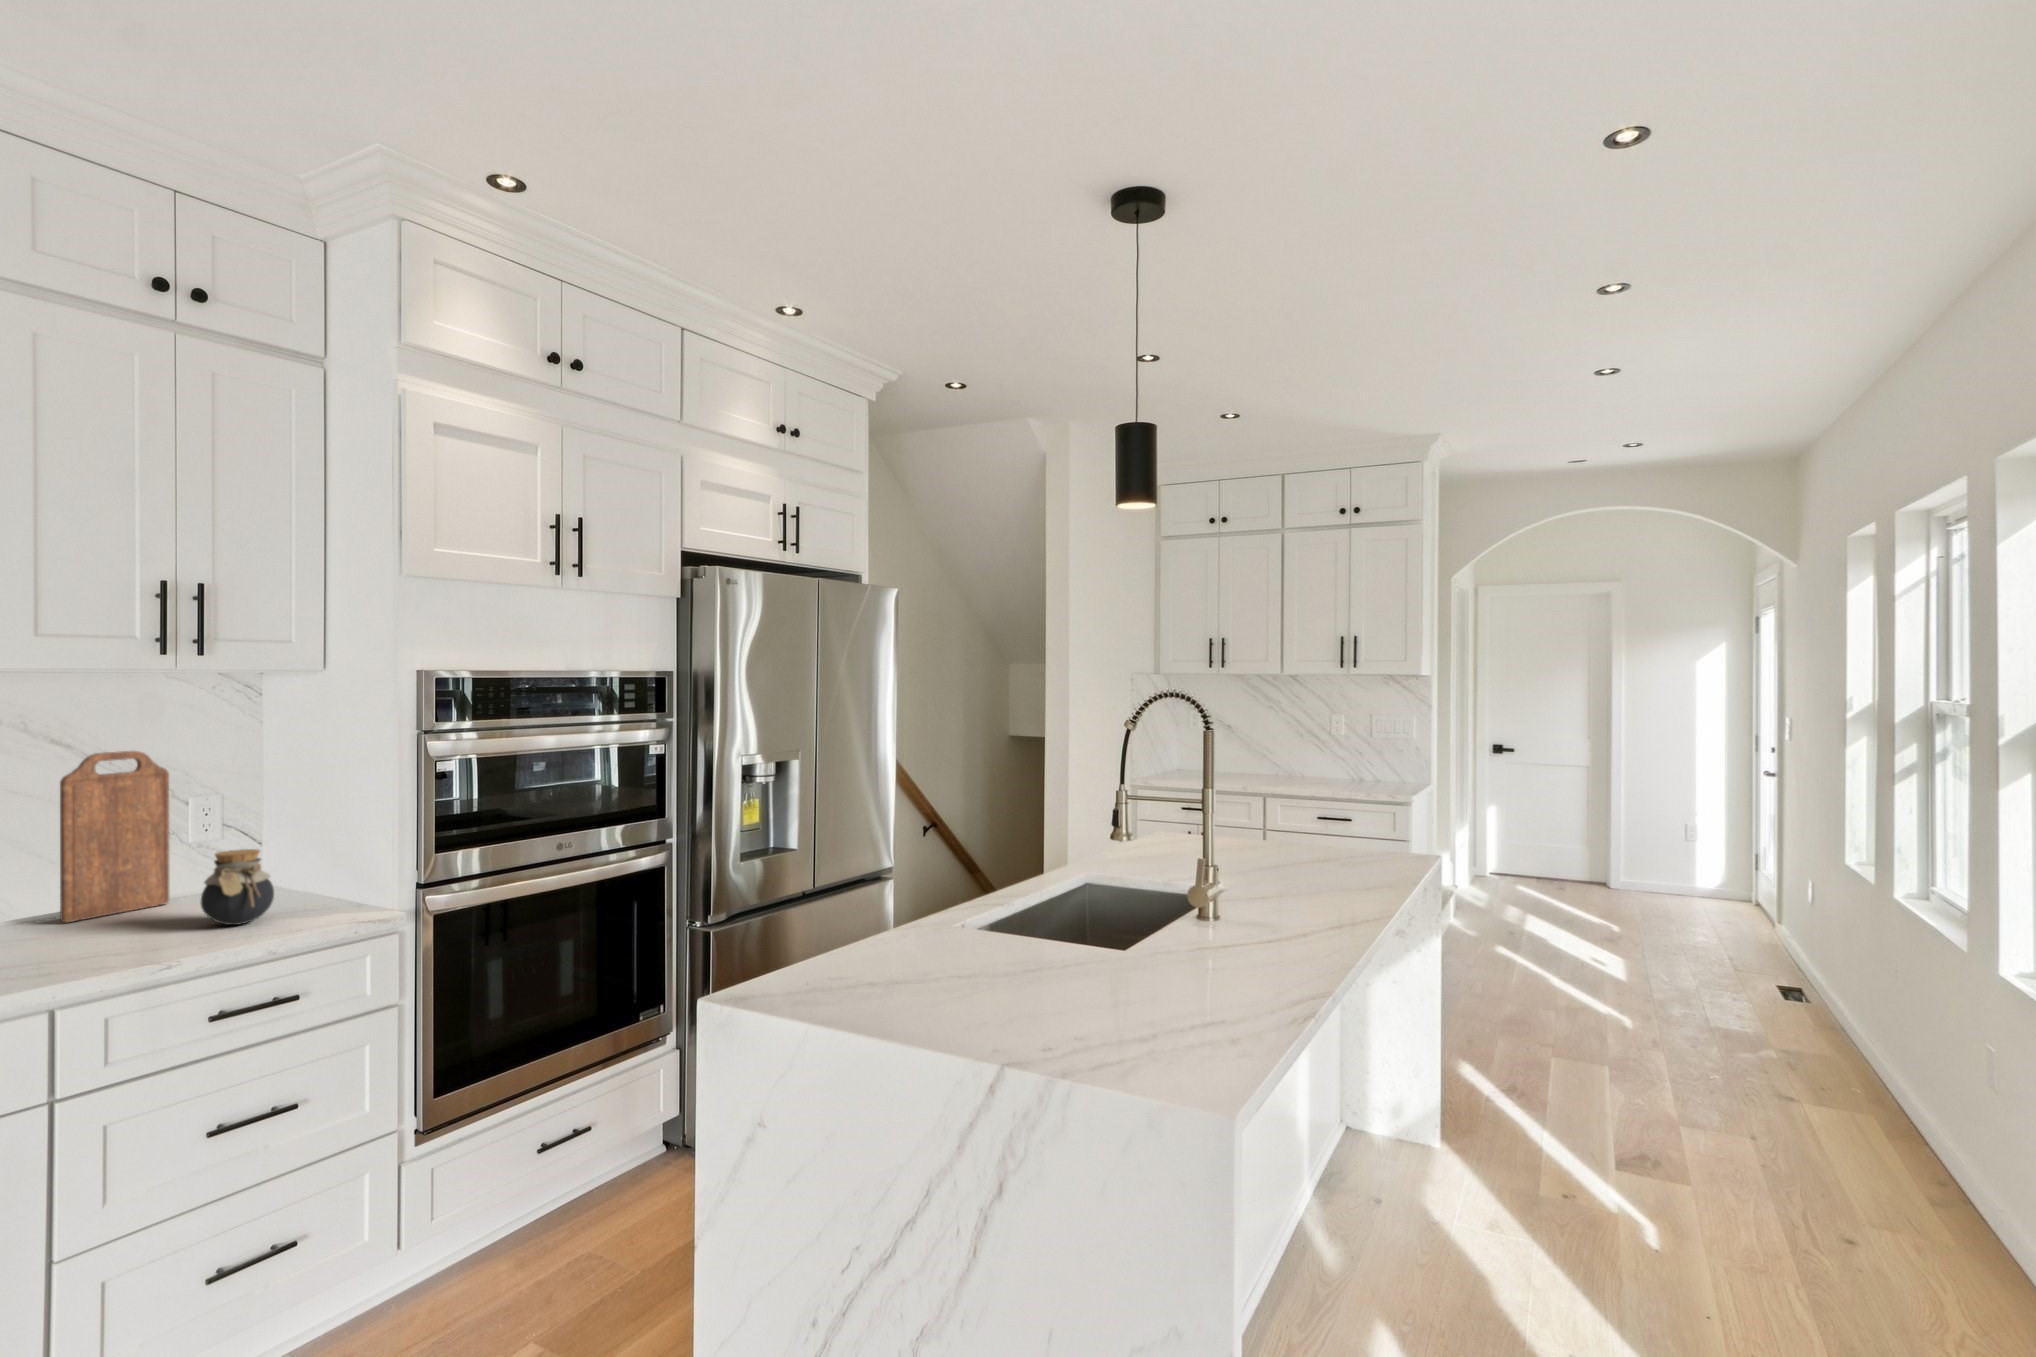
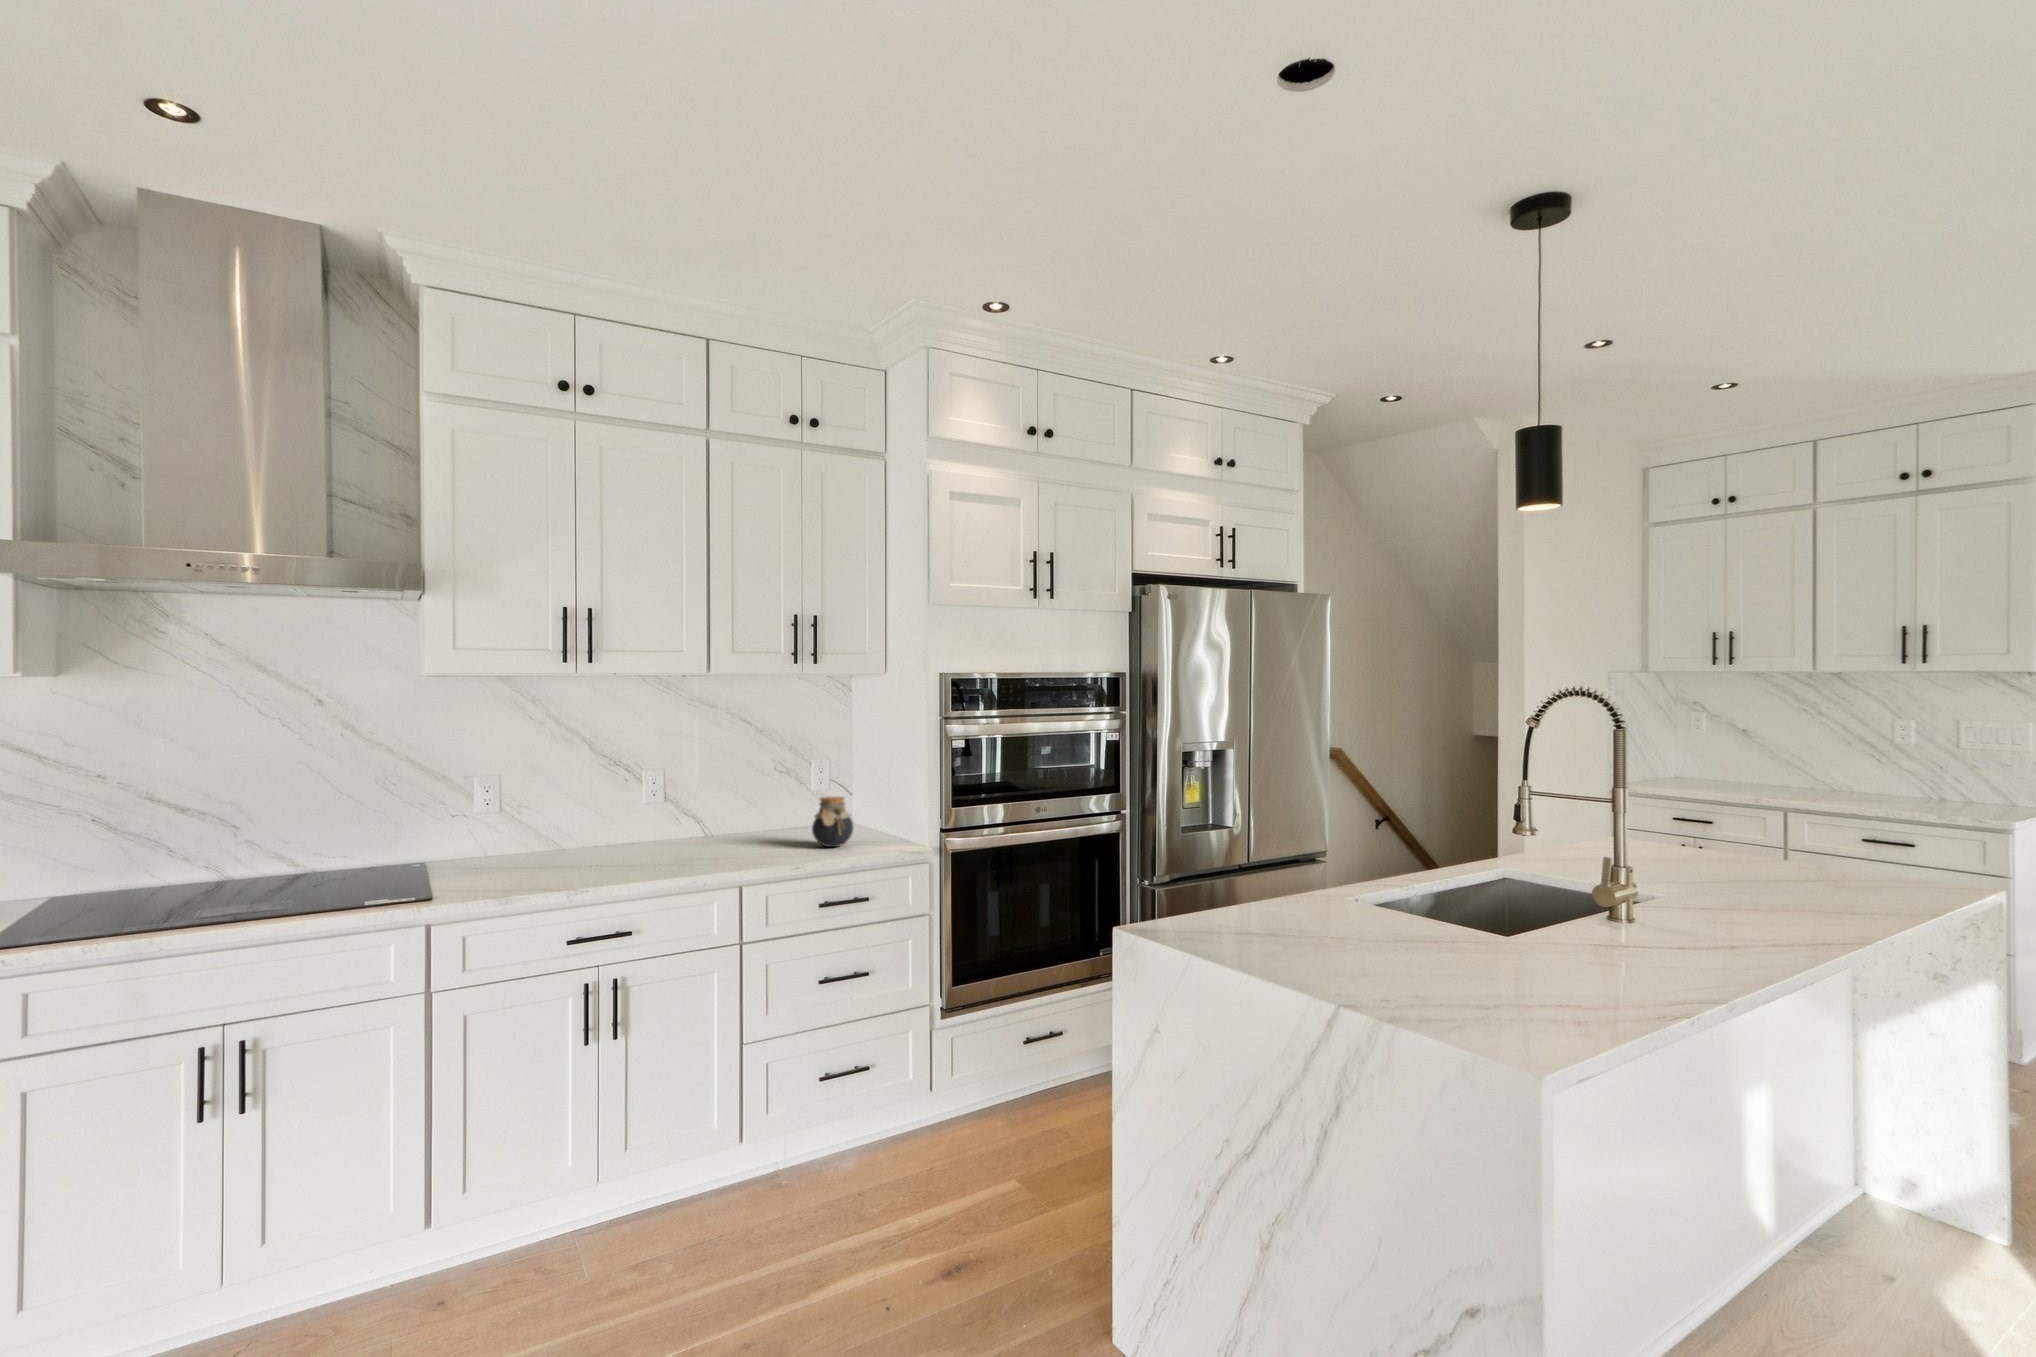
cutting board: present [60,751,169,922] -> none [739,729,797,839]

